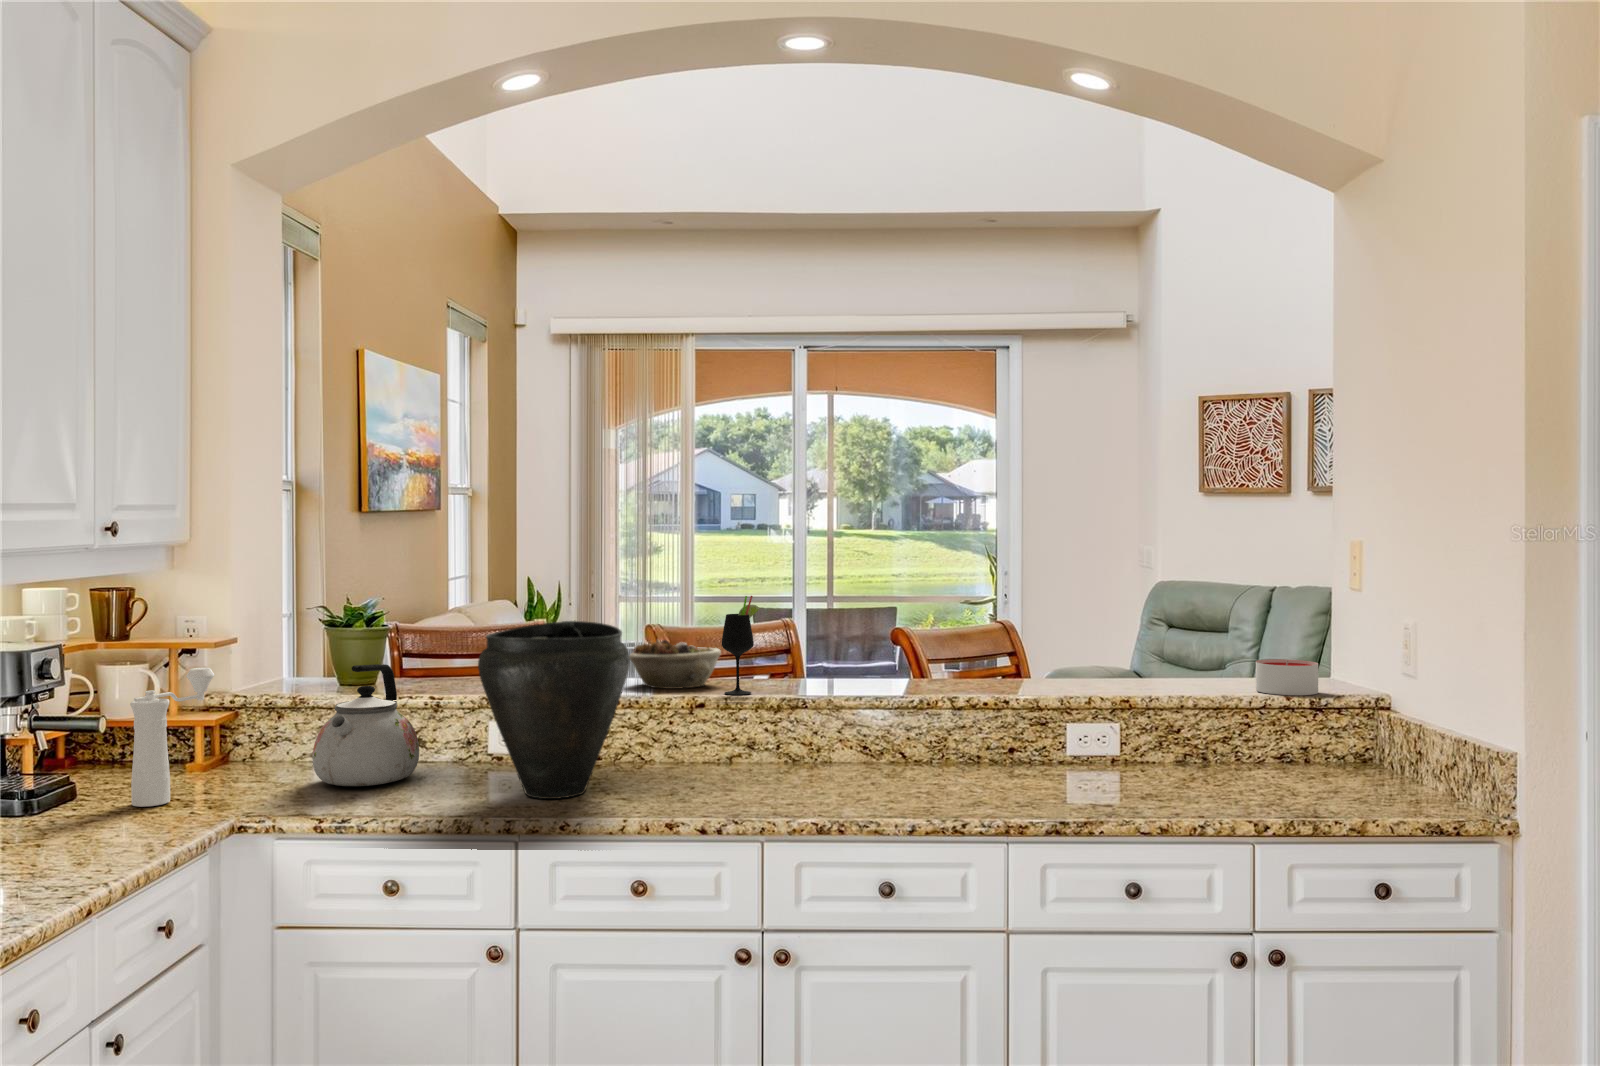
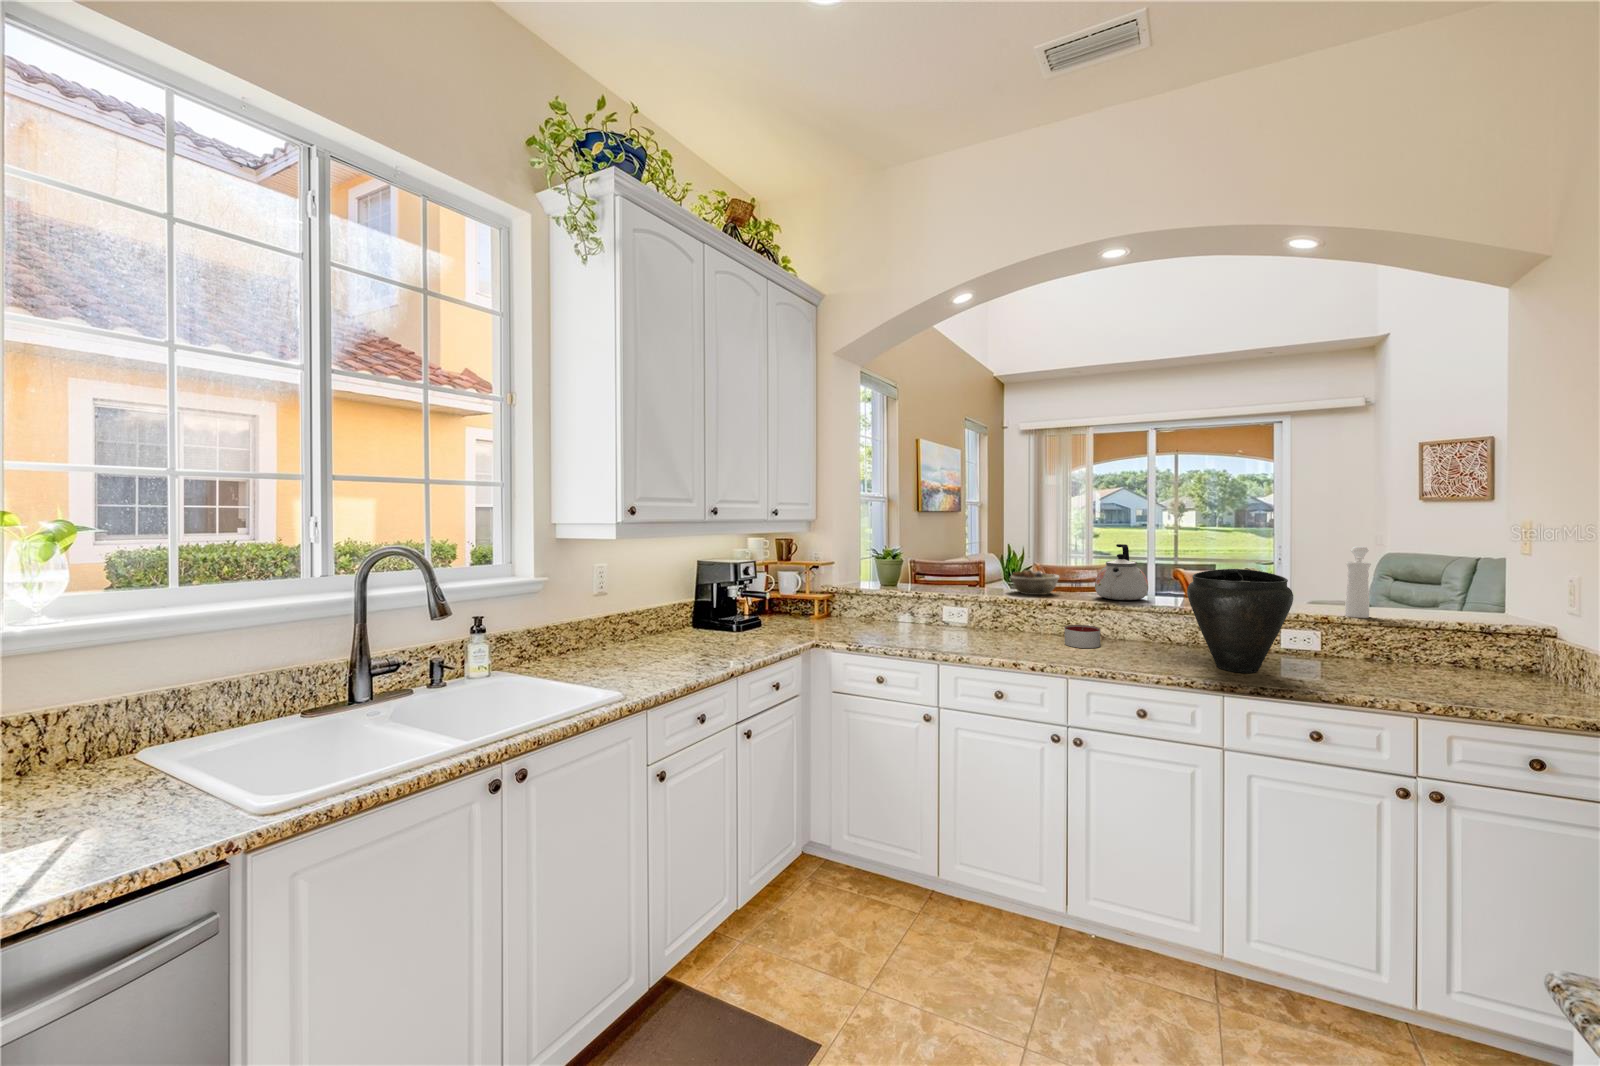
wine glass: present [722,596,760,695] -> none [1059,550,1081,601]
vase: present [478,621,630,799] -> present [1187,569,1293,673]
candle: present [1256,659,1318,695] -> present [1064,625,1100,648]
kettle: present [313,664,419,786] -> present [1095,544,1148,600]
pepper mill: present [130,668,215,807] -> present [1345,546,1371,618]

